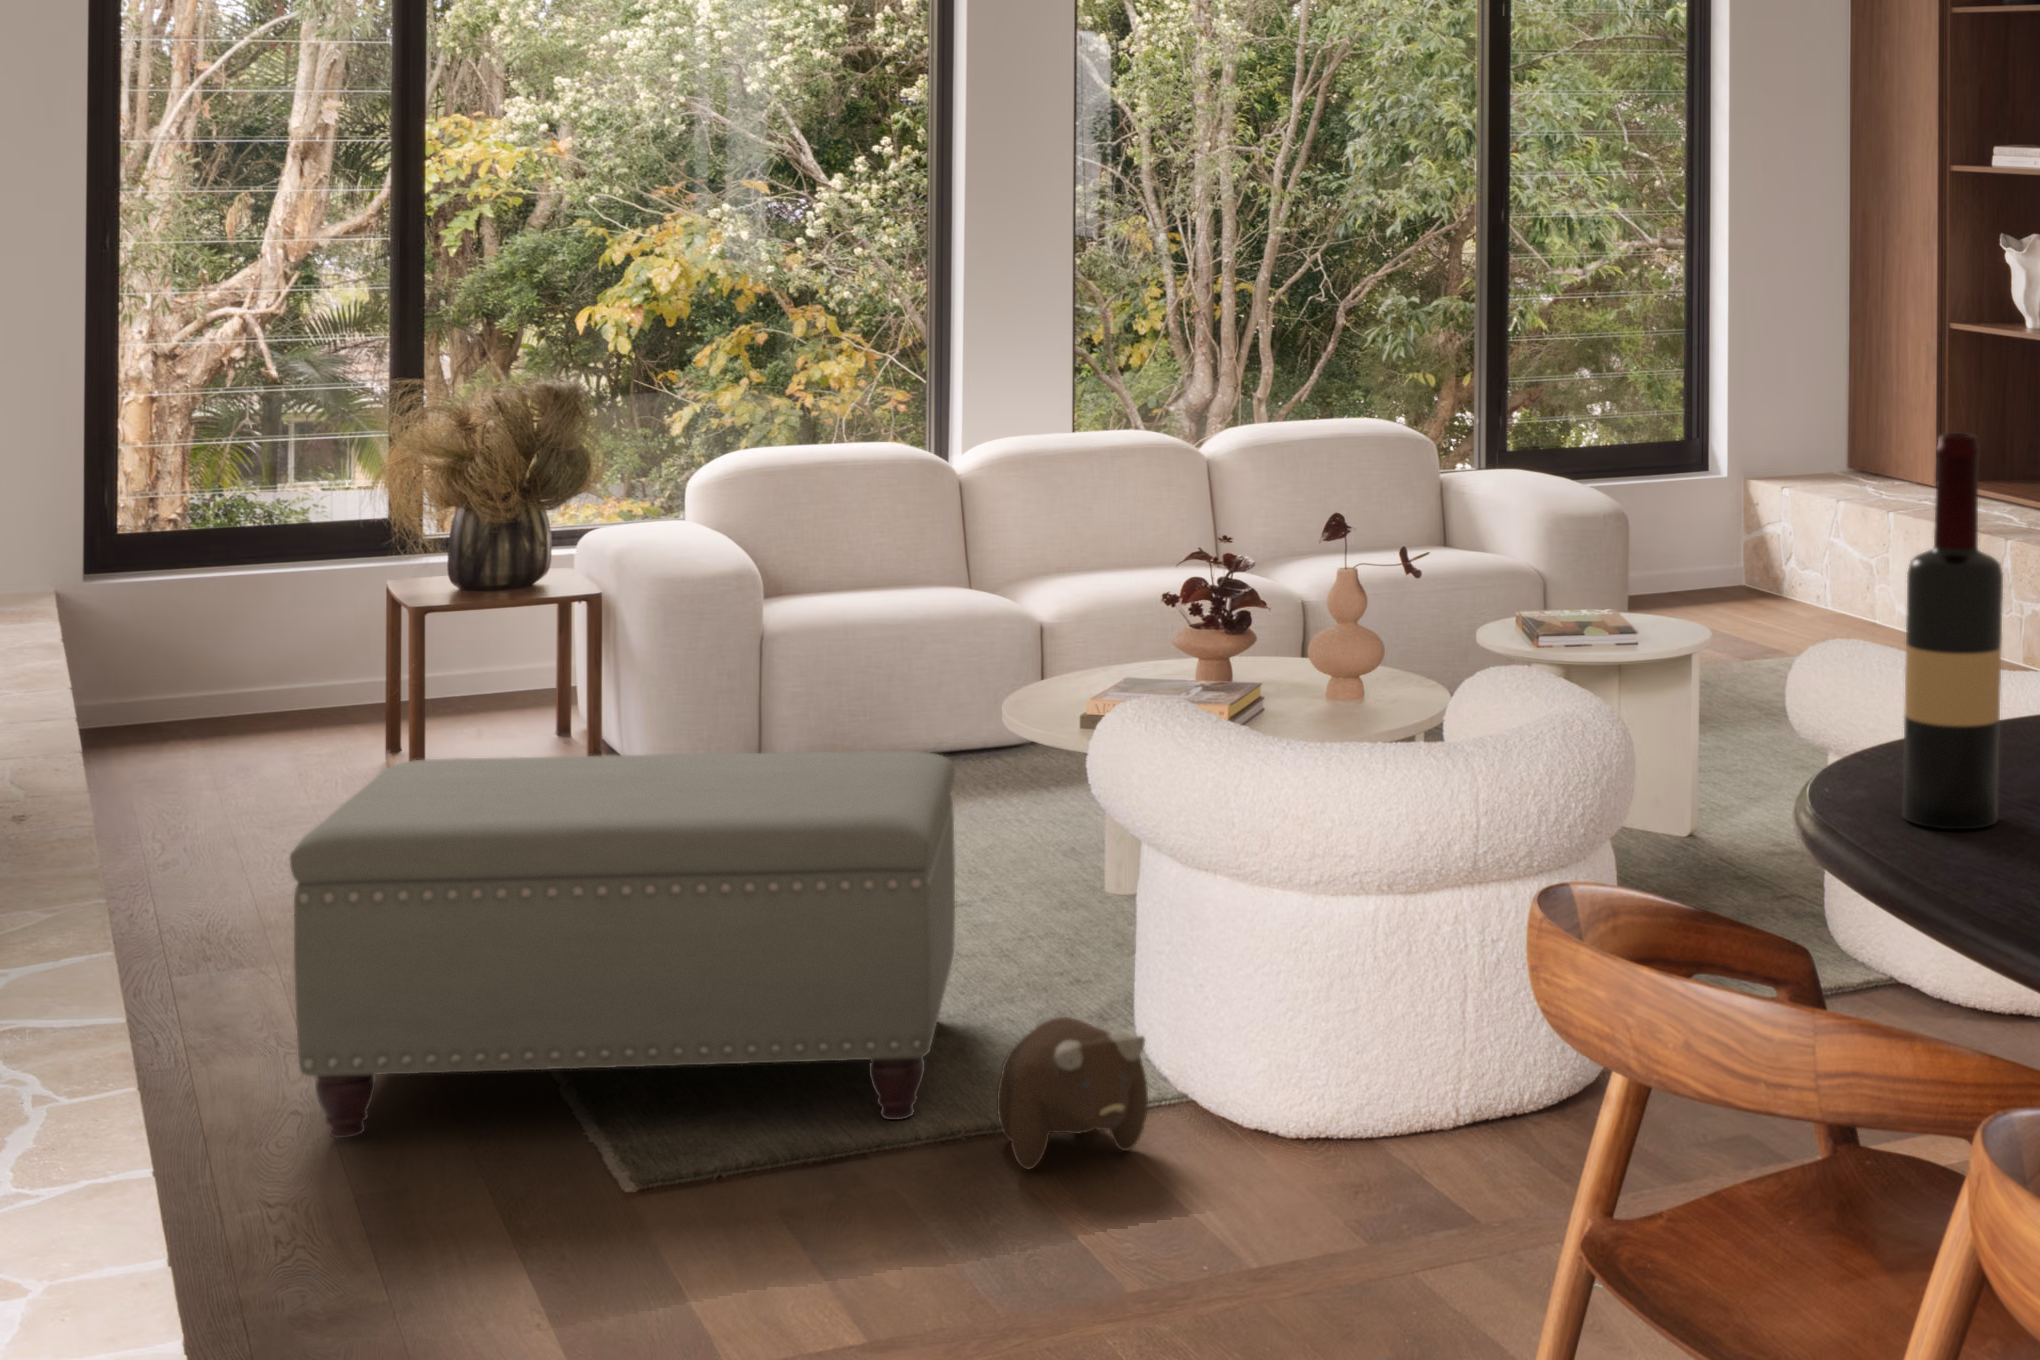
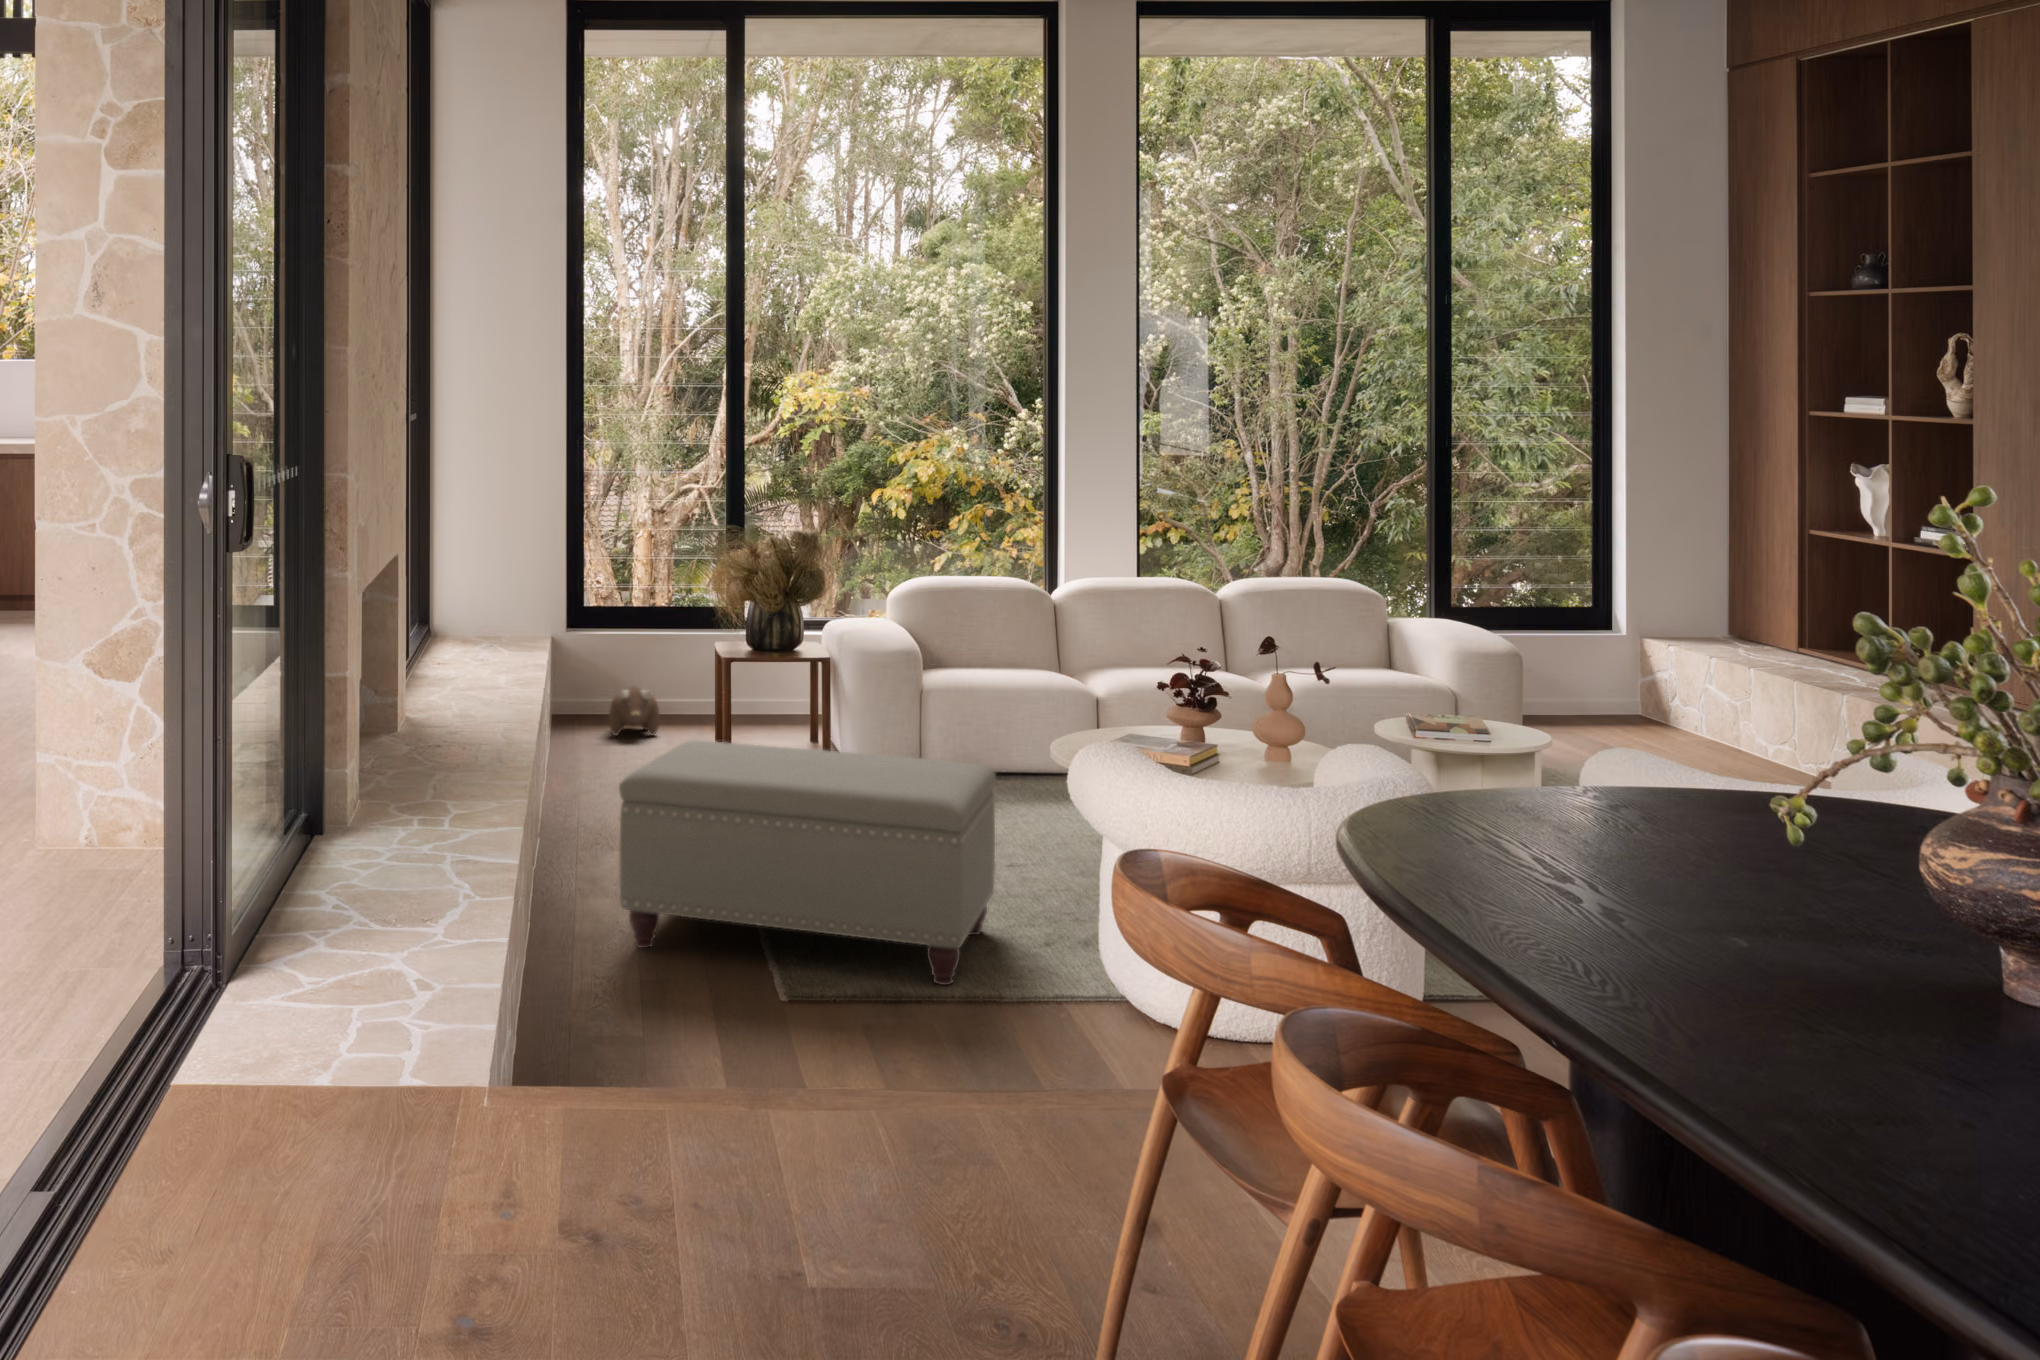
wine bottle: present [1902,433,2003,829] -> none [1424,593,1491,850]
plush toy: present [997,1017,1148,1169] -> present [609,687,660,735]

